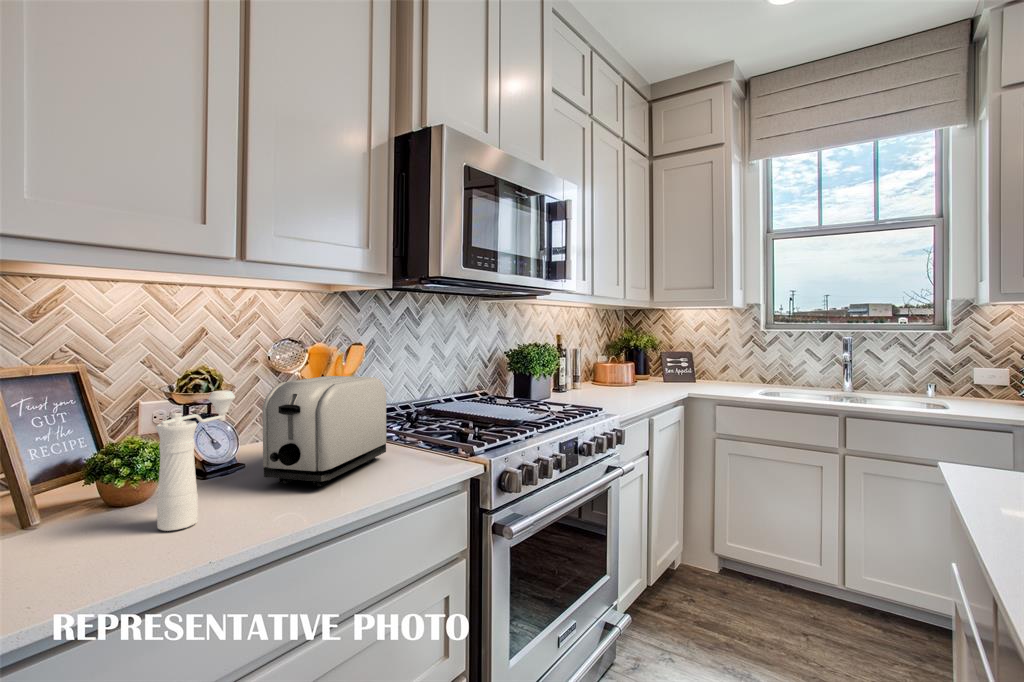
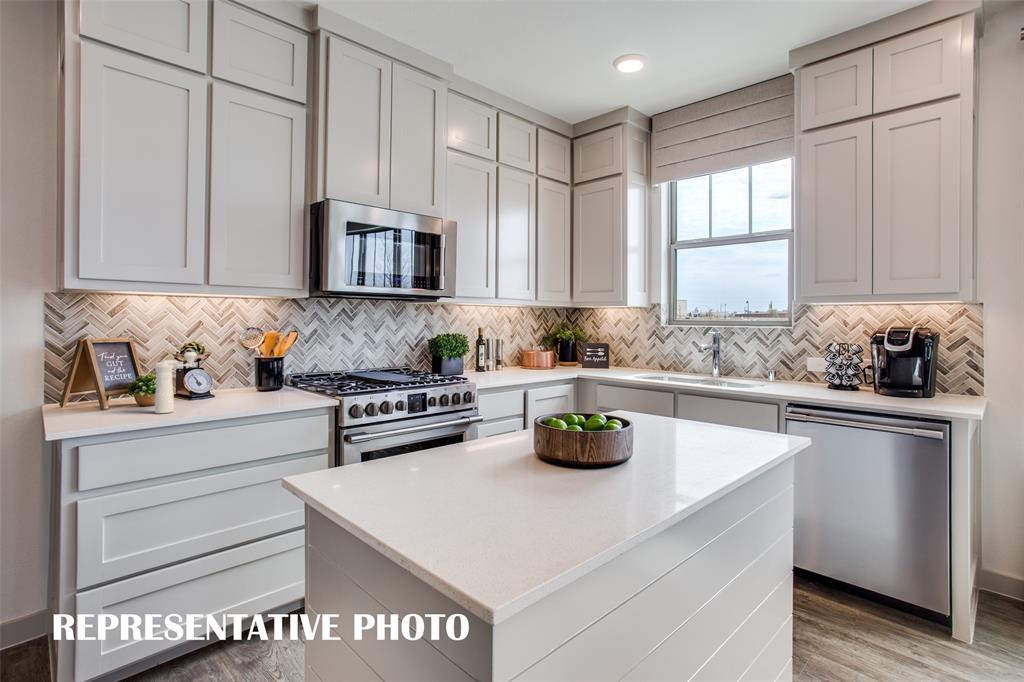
toaster: present [262,376,386,486] -> none [215,348,294,404]

